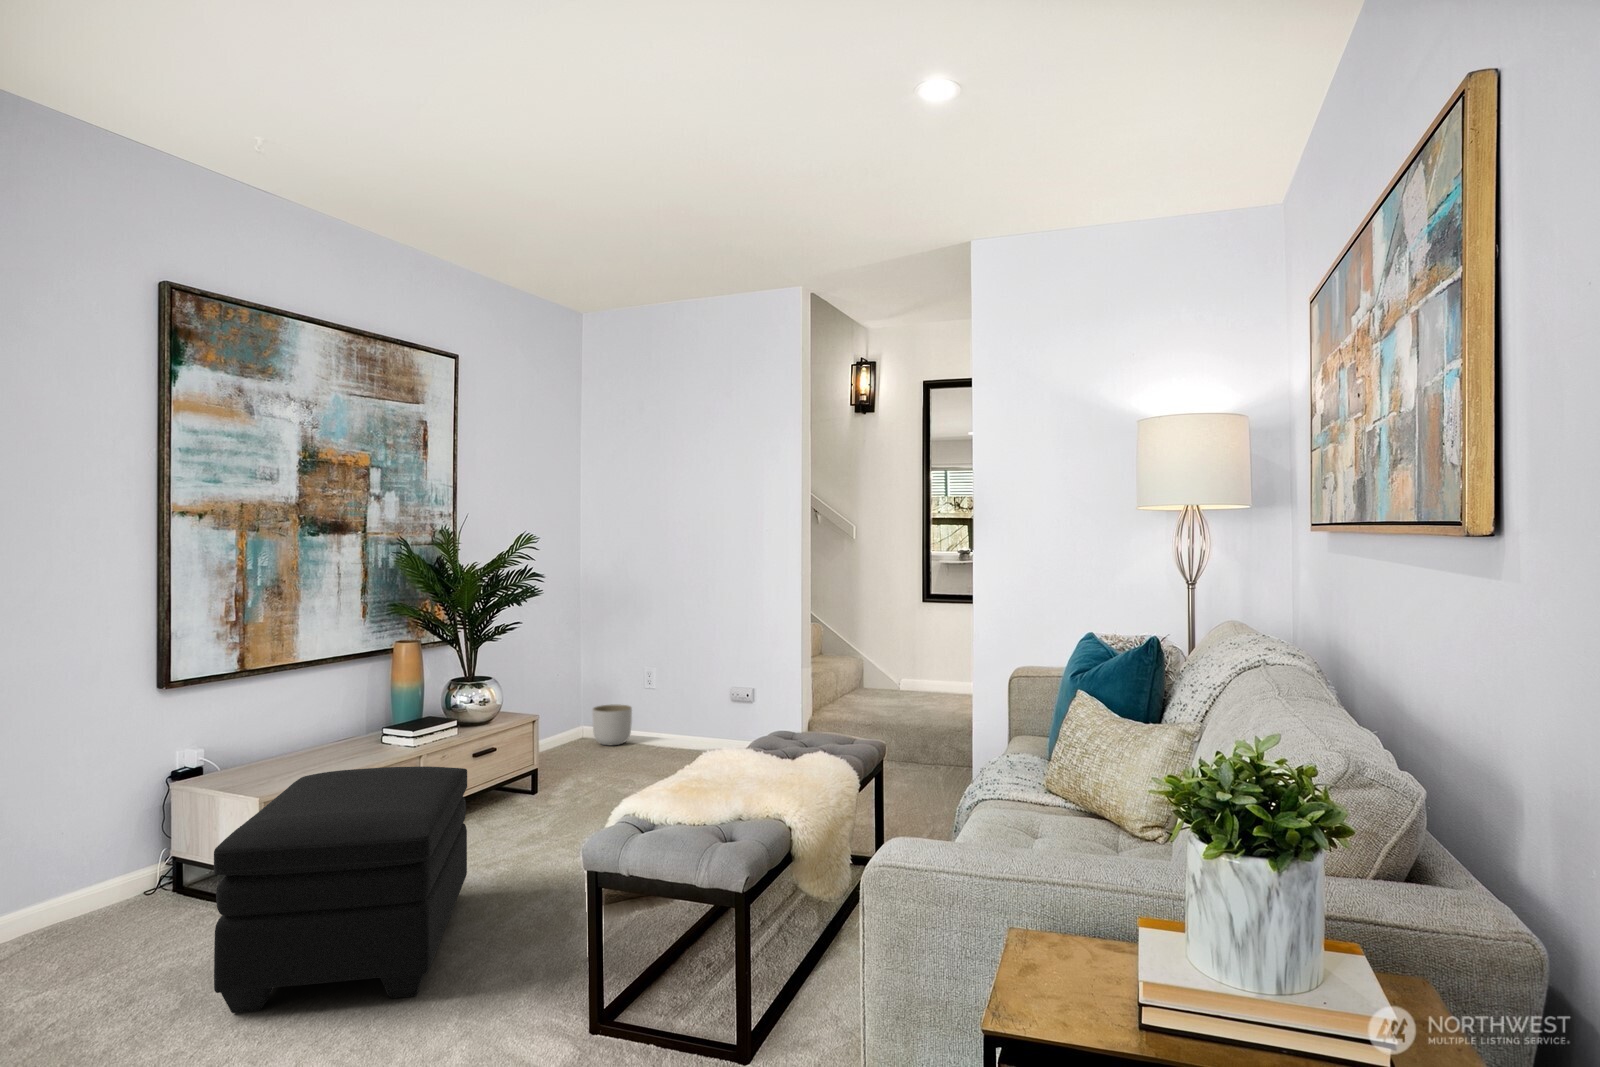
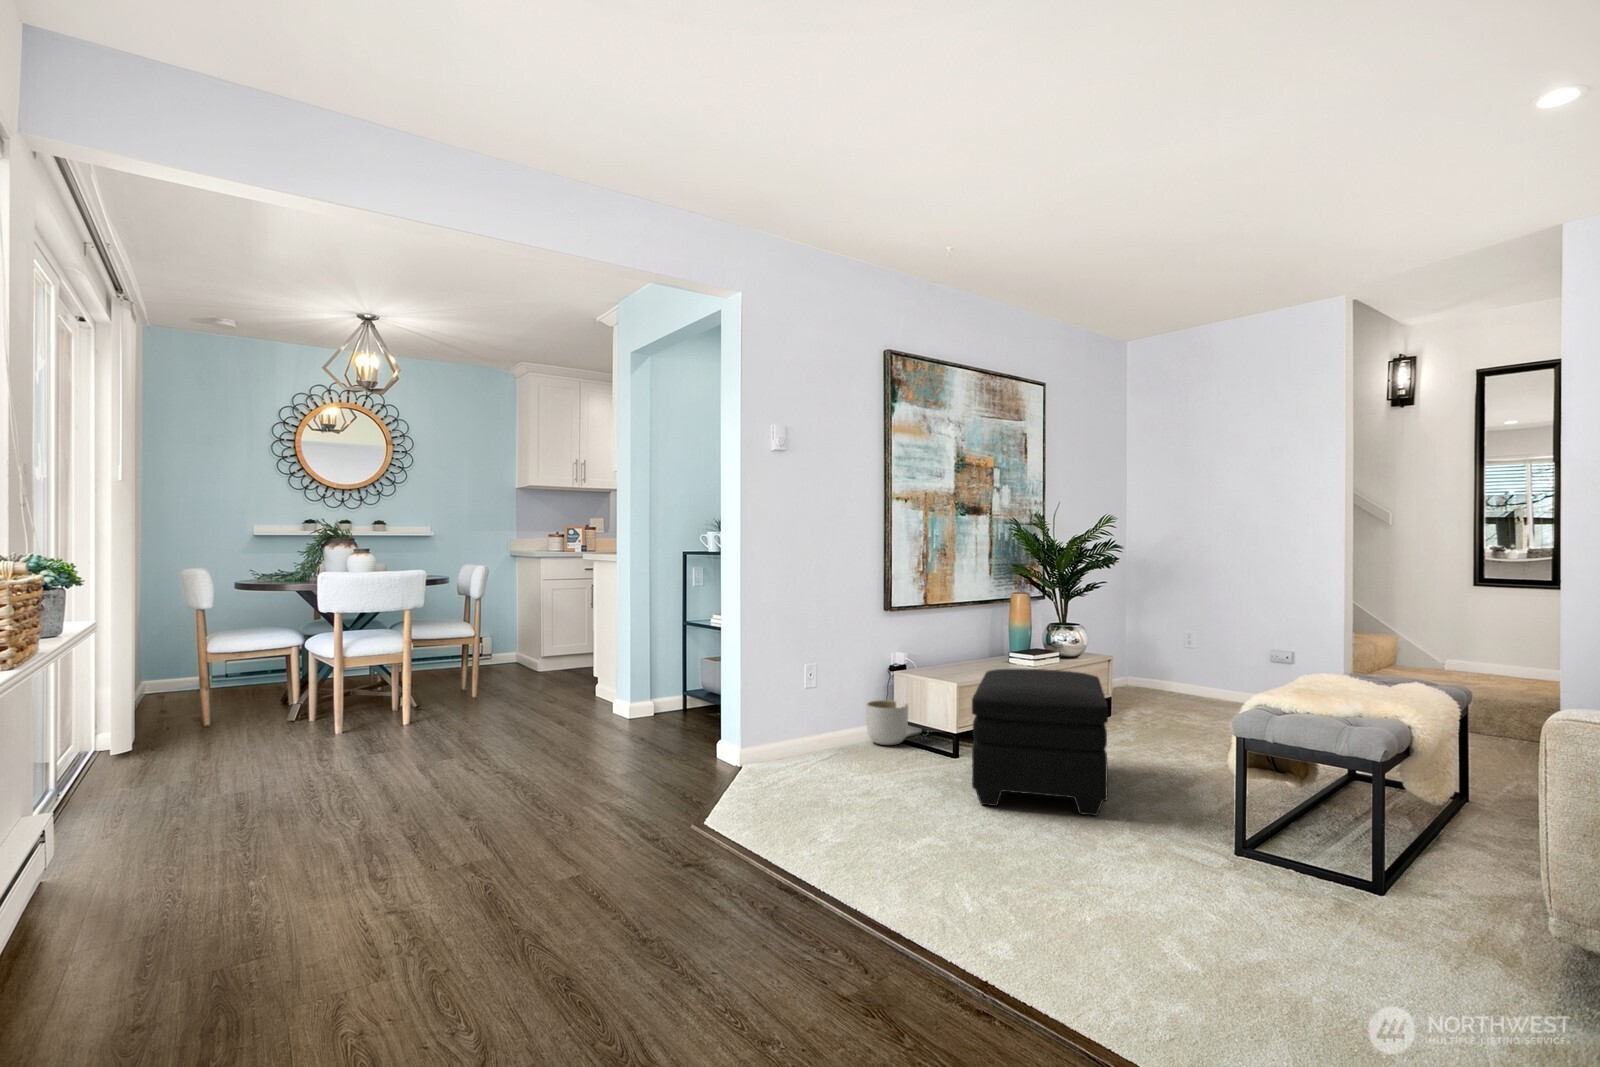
planter: present [592,705,632,745] -> present [866,700,908,745]

